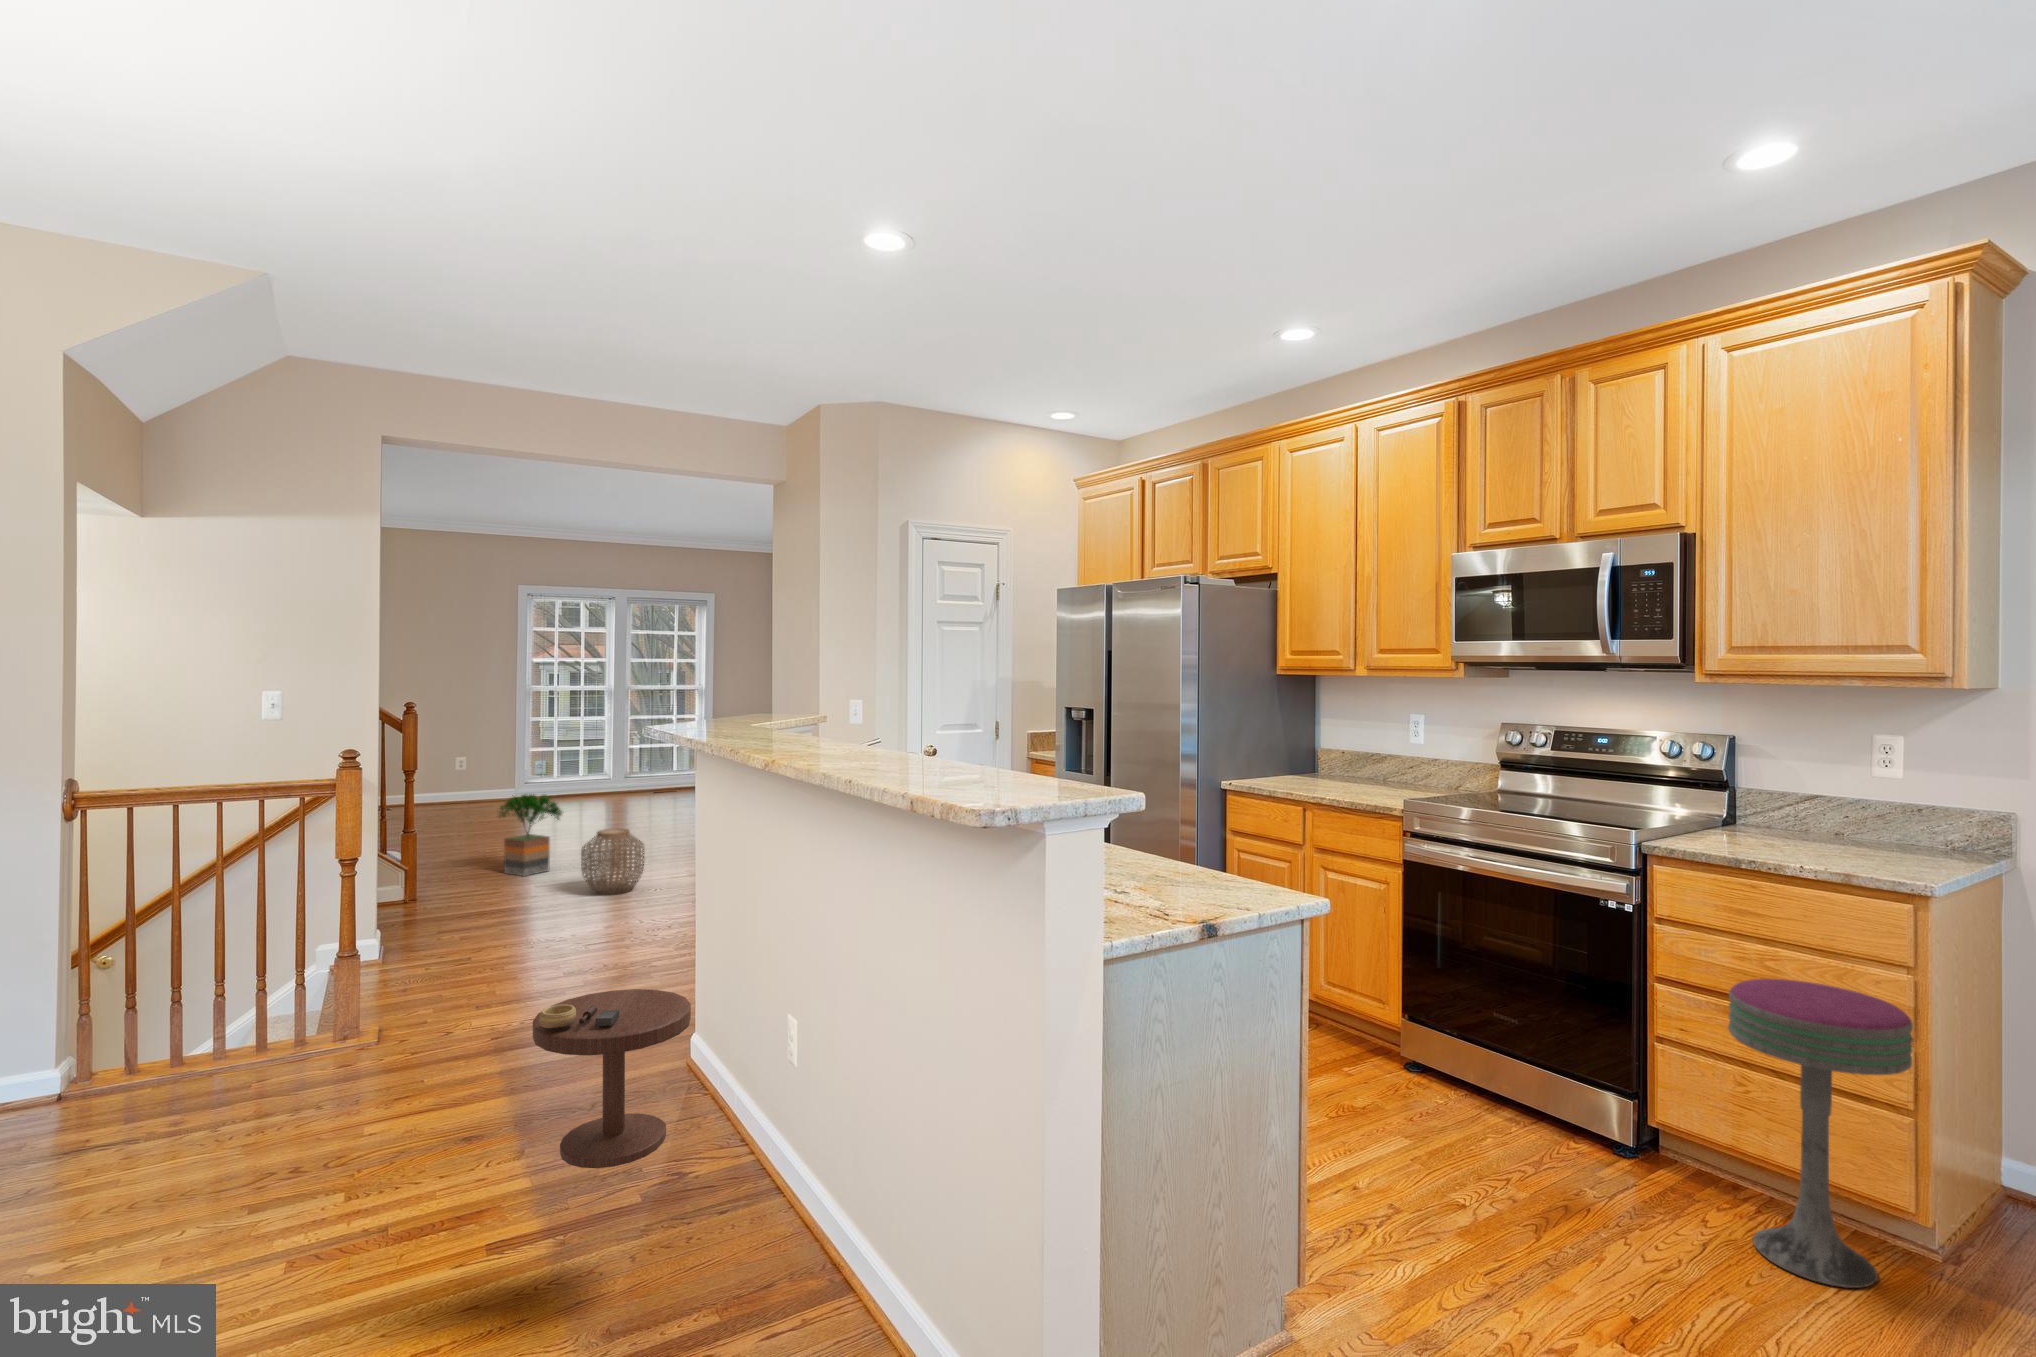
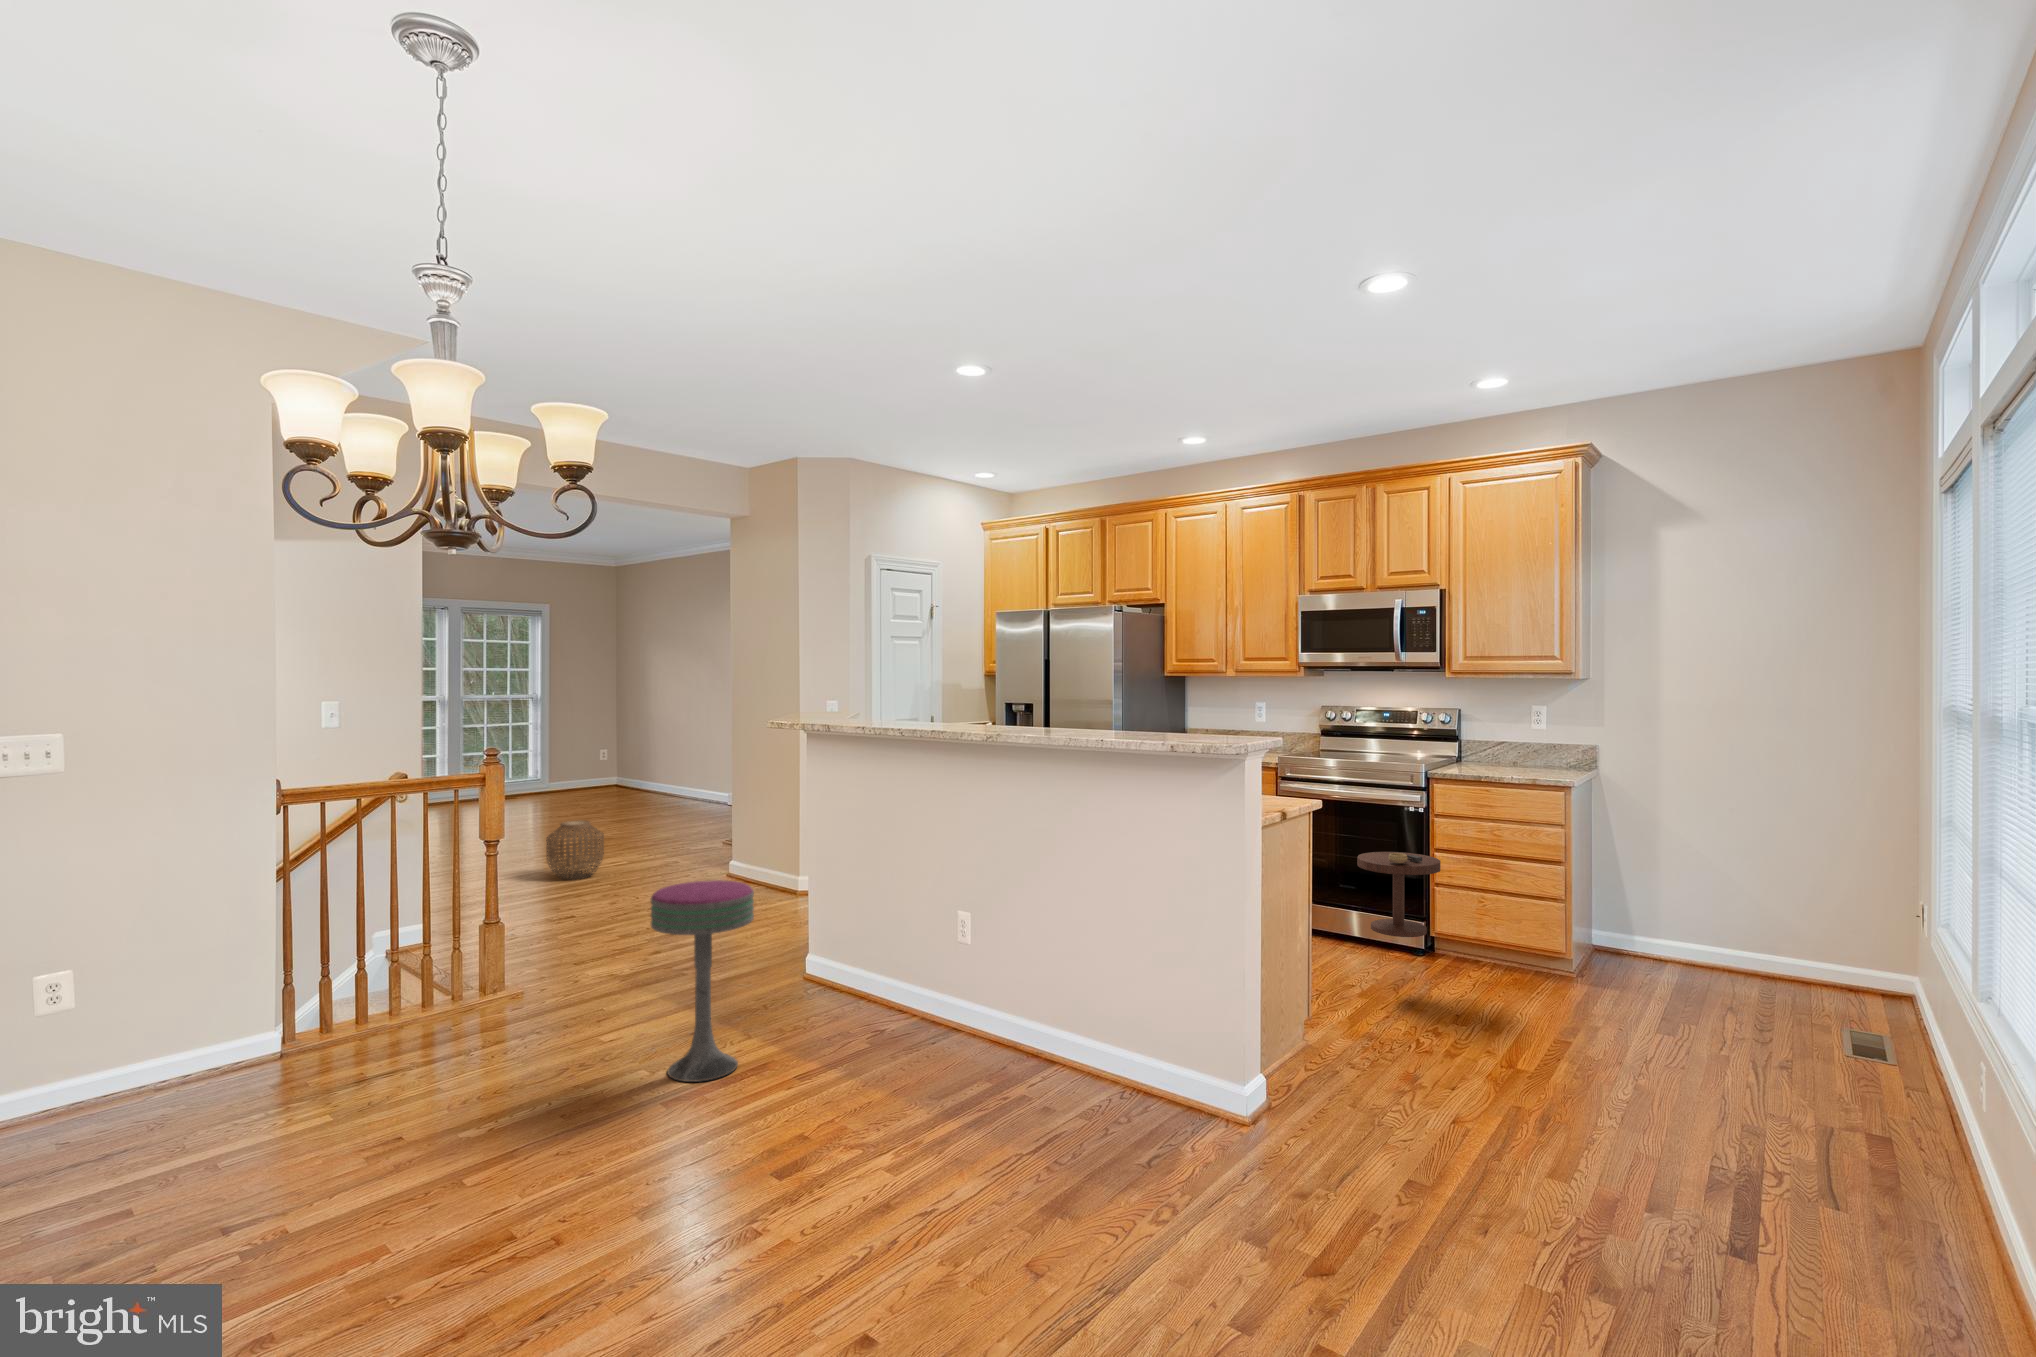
potted tree: present [500,794,563,876] -> none [433,794,502,872]
bar stool: present [1728,979,1913,1288] -> present [651,880,754,1082]
side table: present [533,989,691,1273] -> present [1357,852,1441,937]

